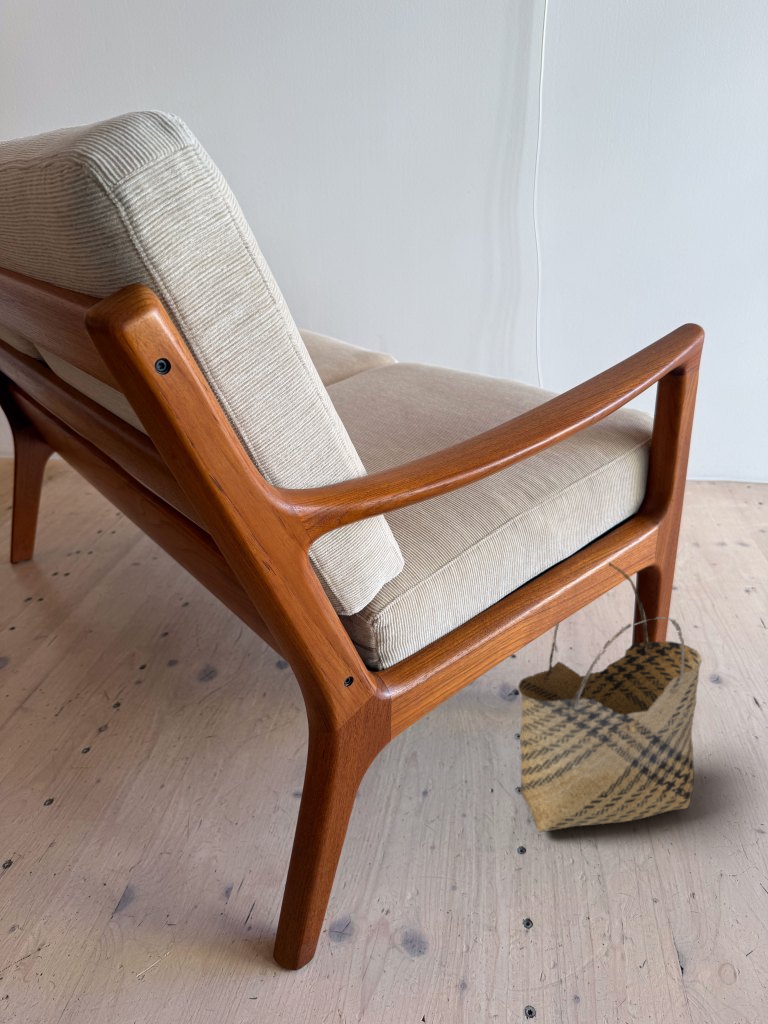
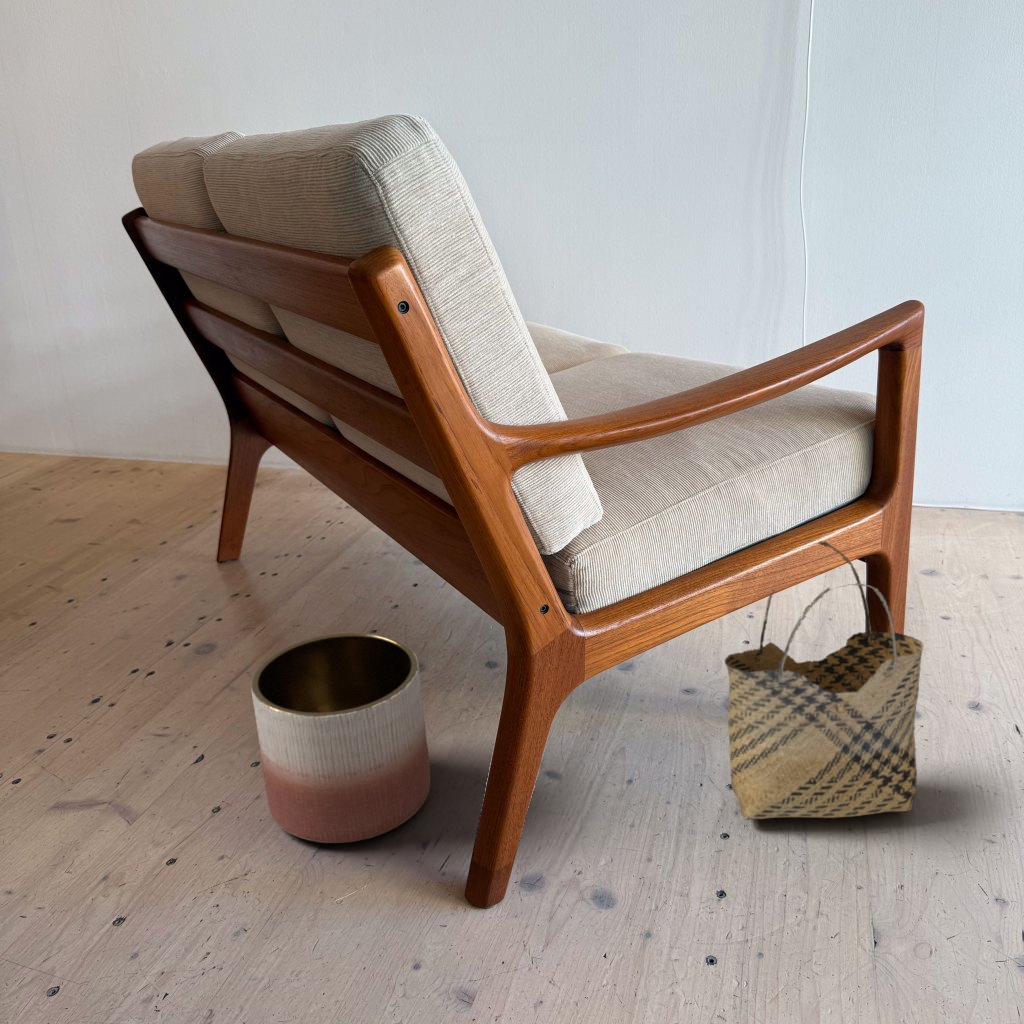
planter: none [30,670,228,901] -> present [251,632,430,843]

